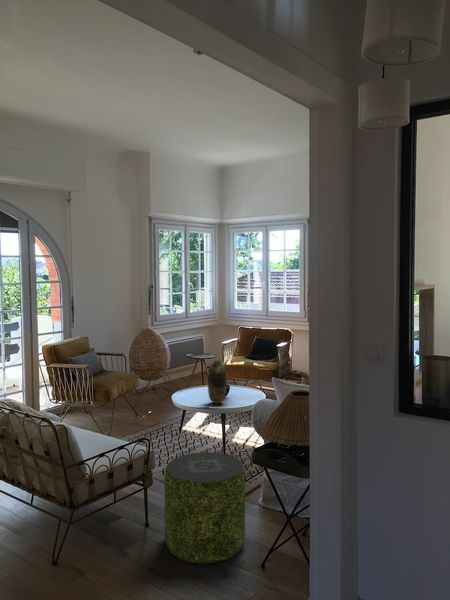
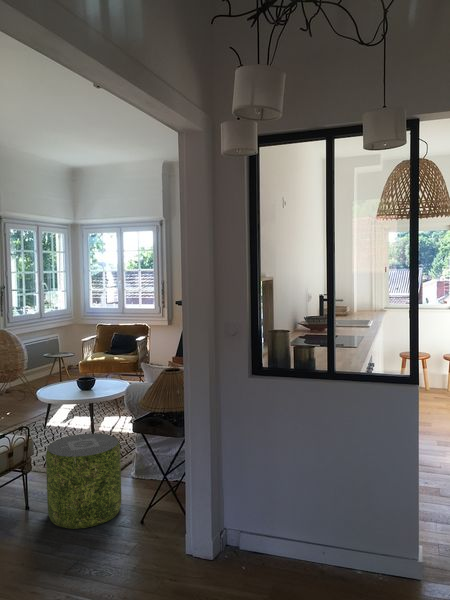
vase: present [208,360,226,403] -> none [75,355,93,395]

